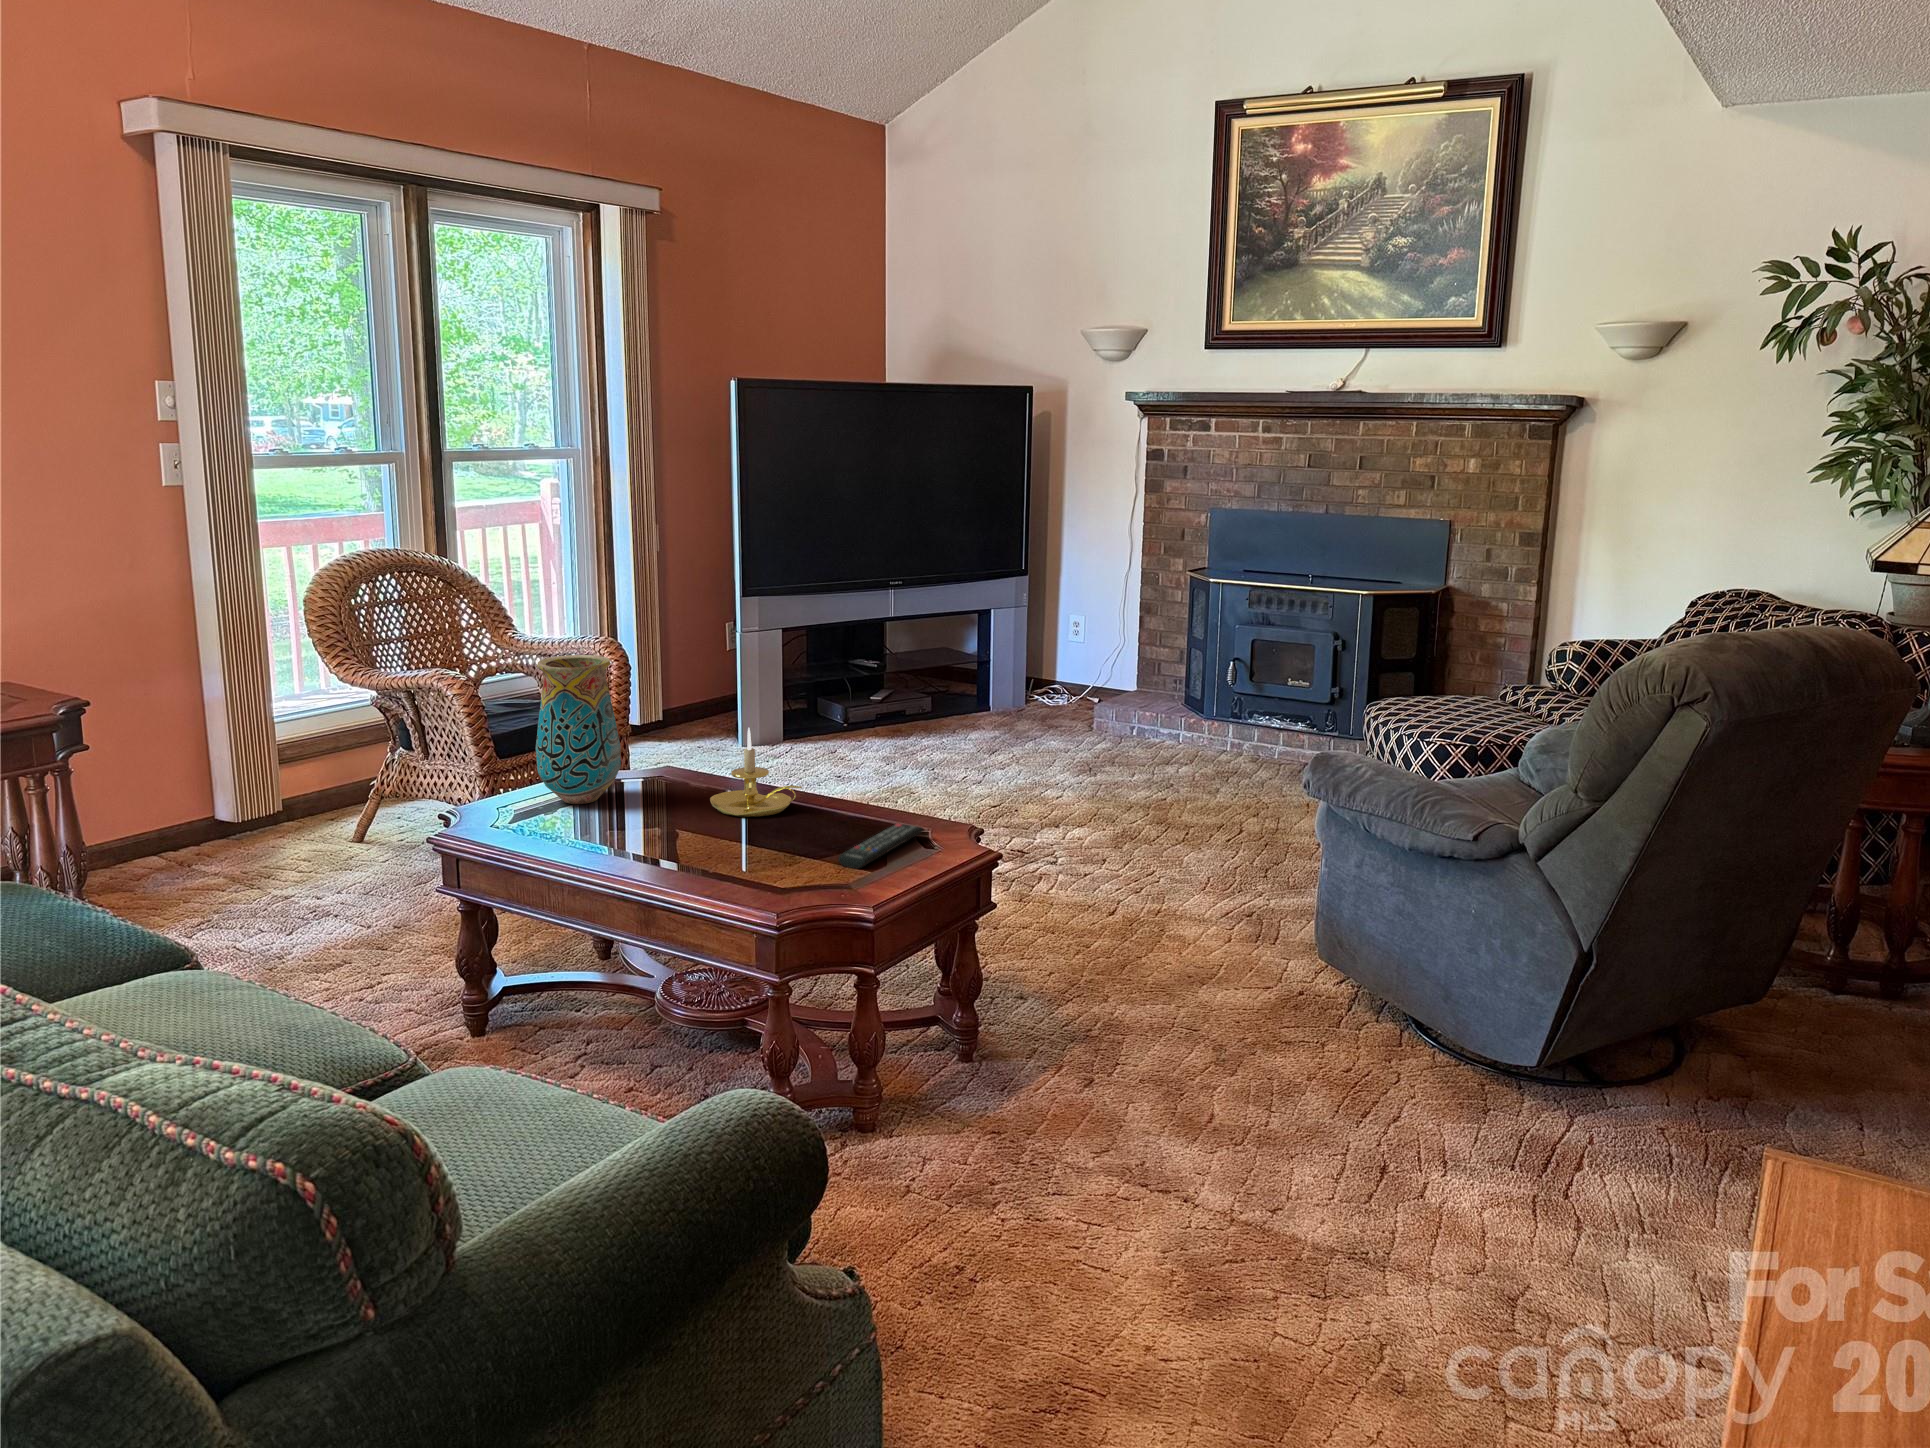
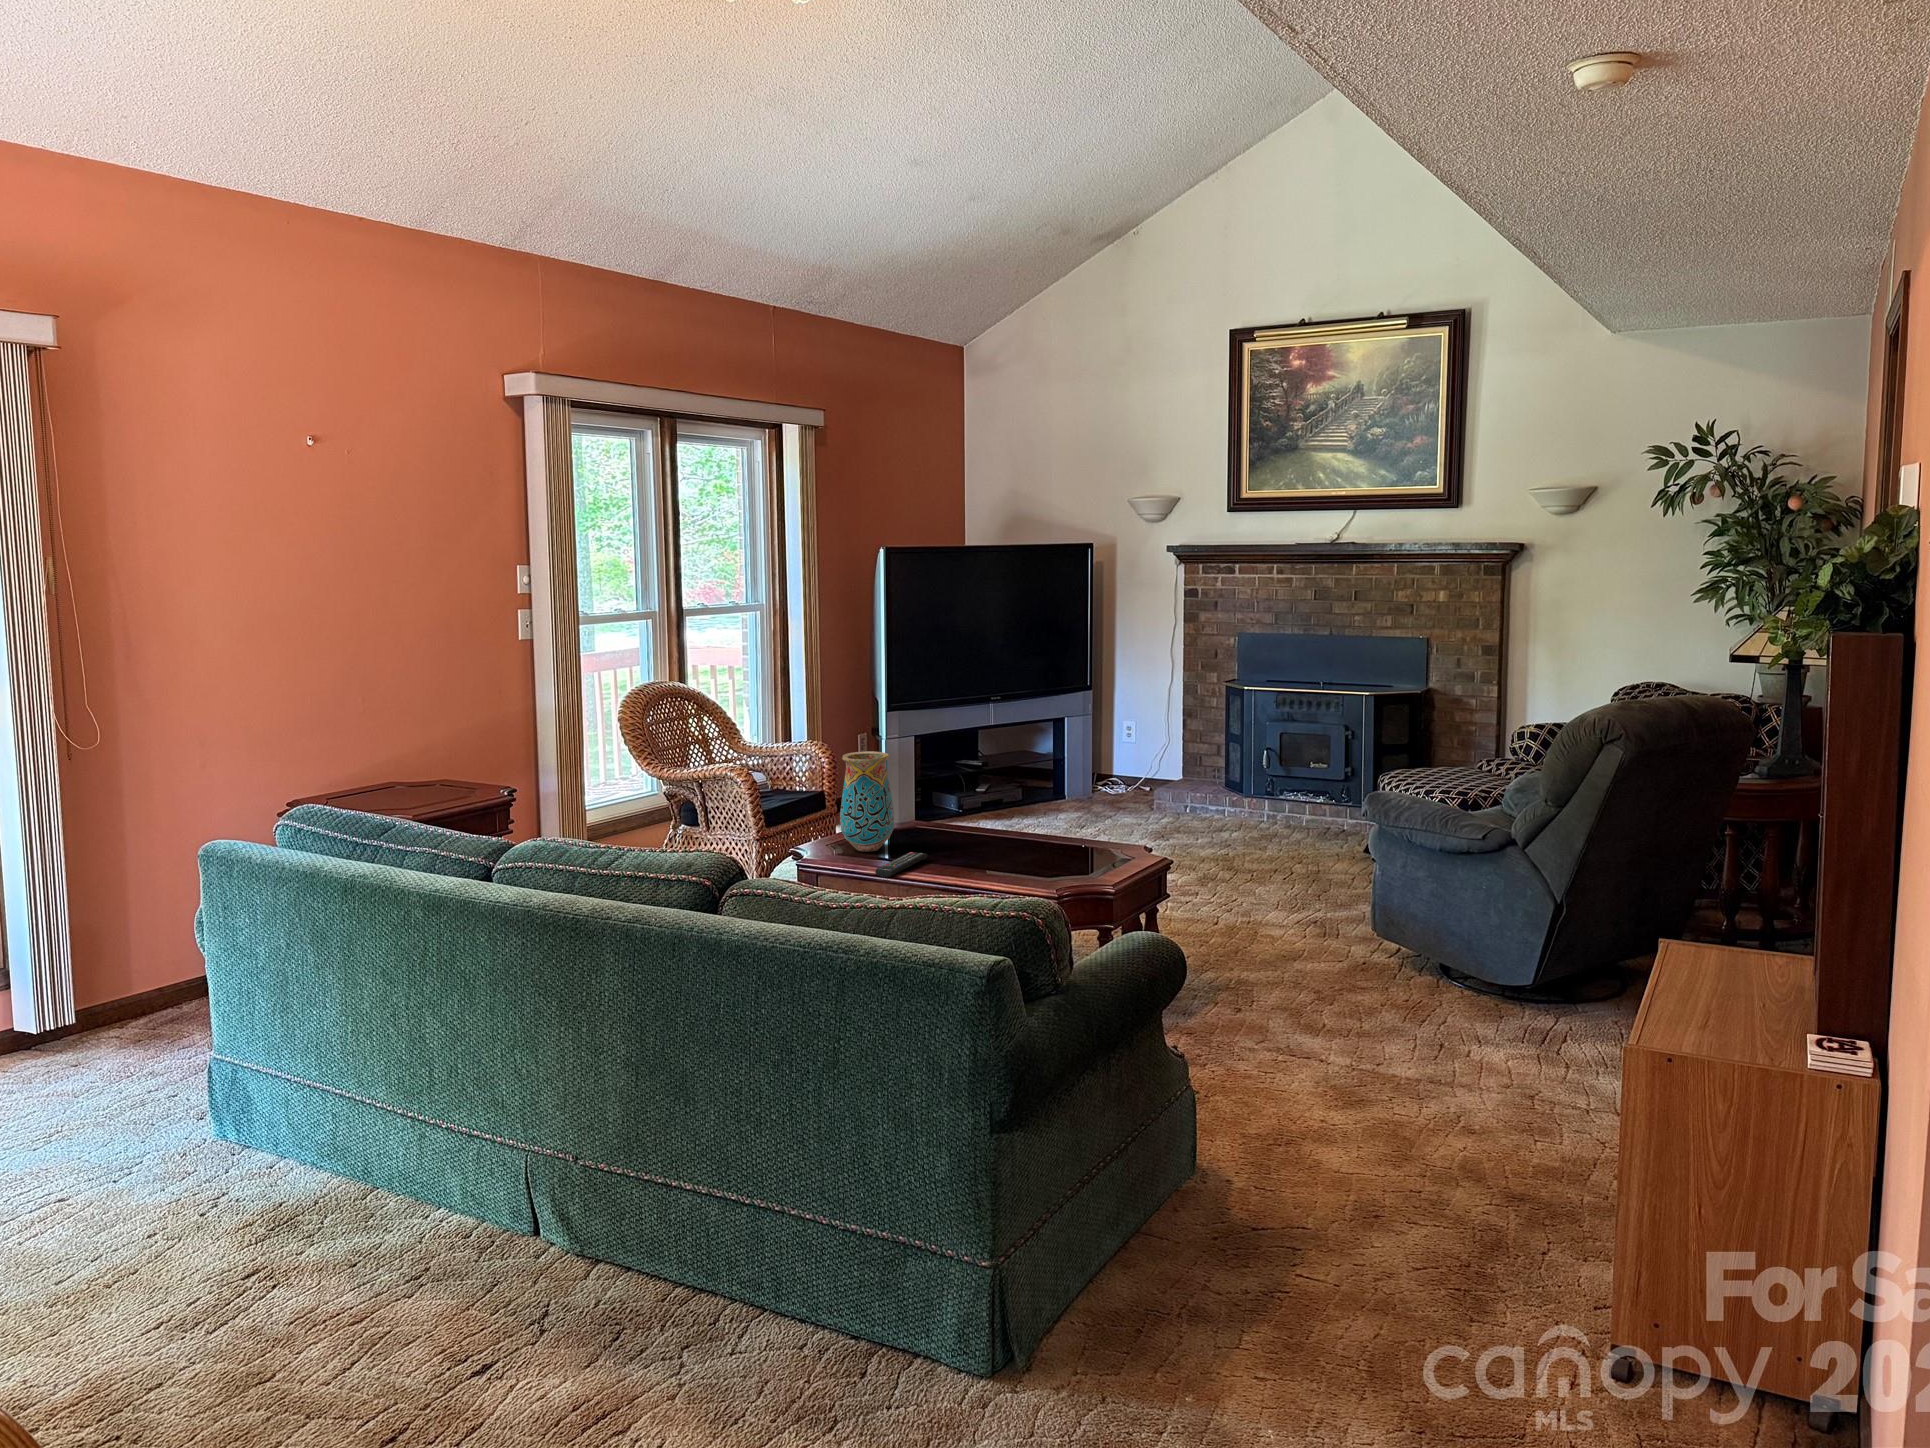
candle holder: present [710,728,802,817] -> none [958,796,1021,855]
remote control: present [838,823,923,869] -> present [875,852,927,877]

